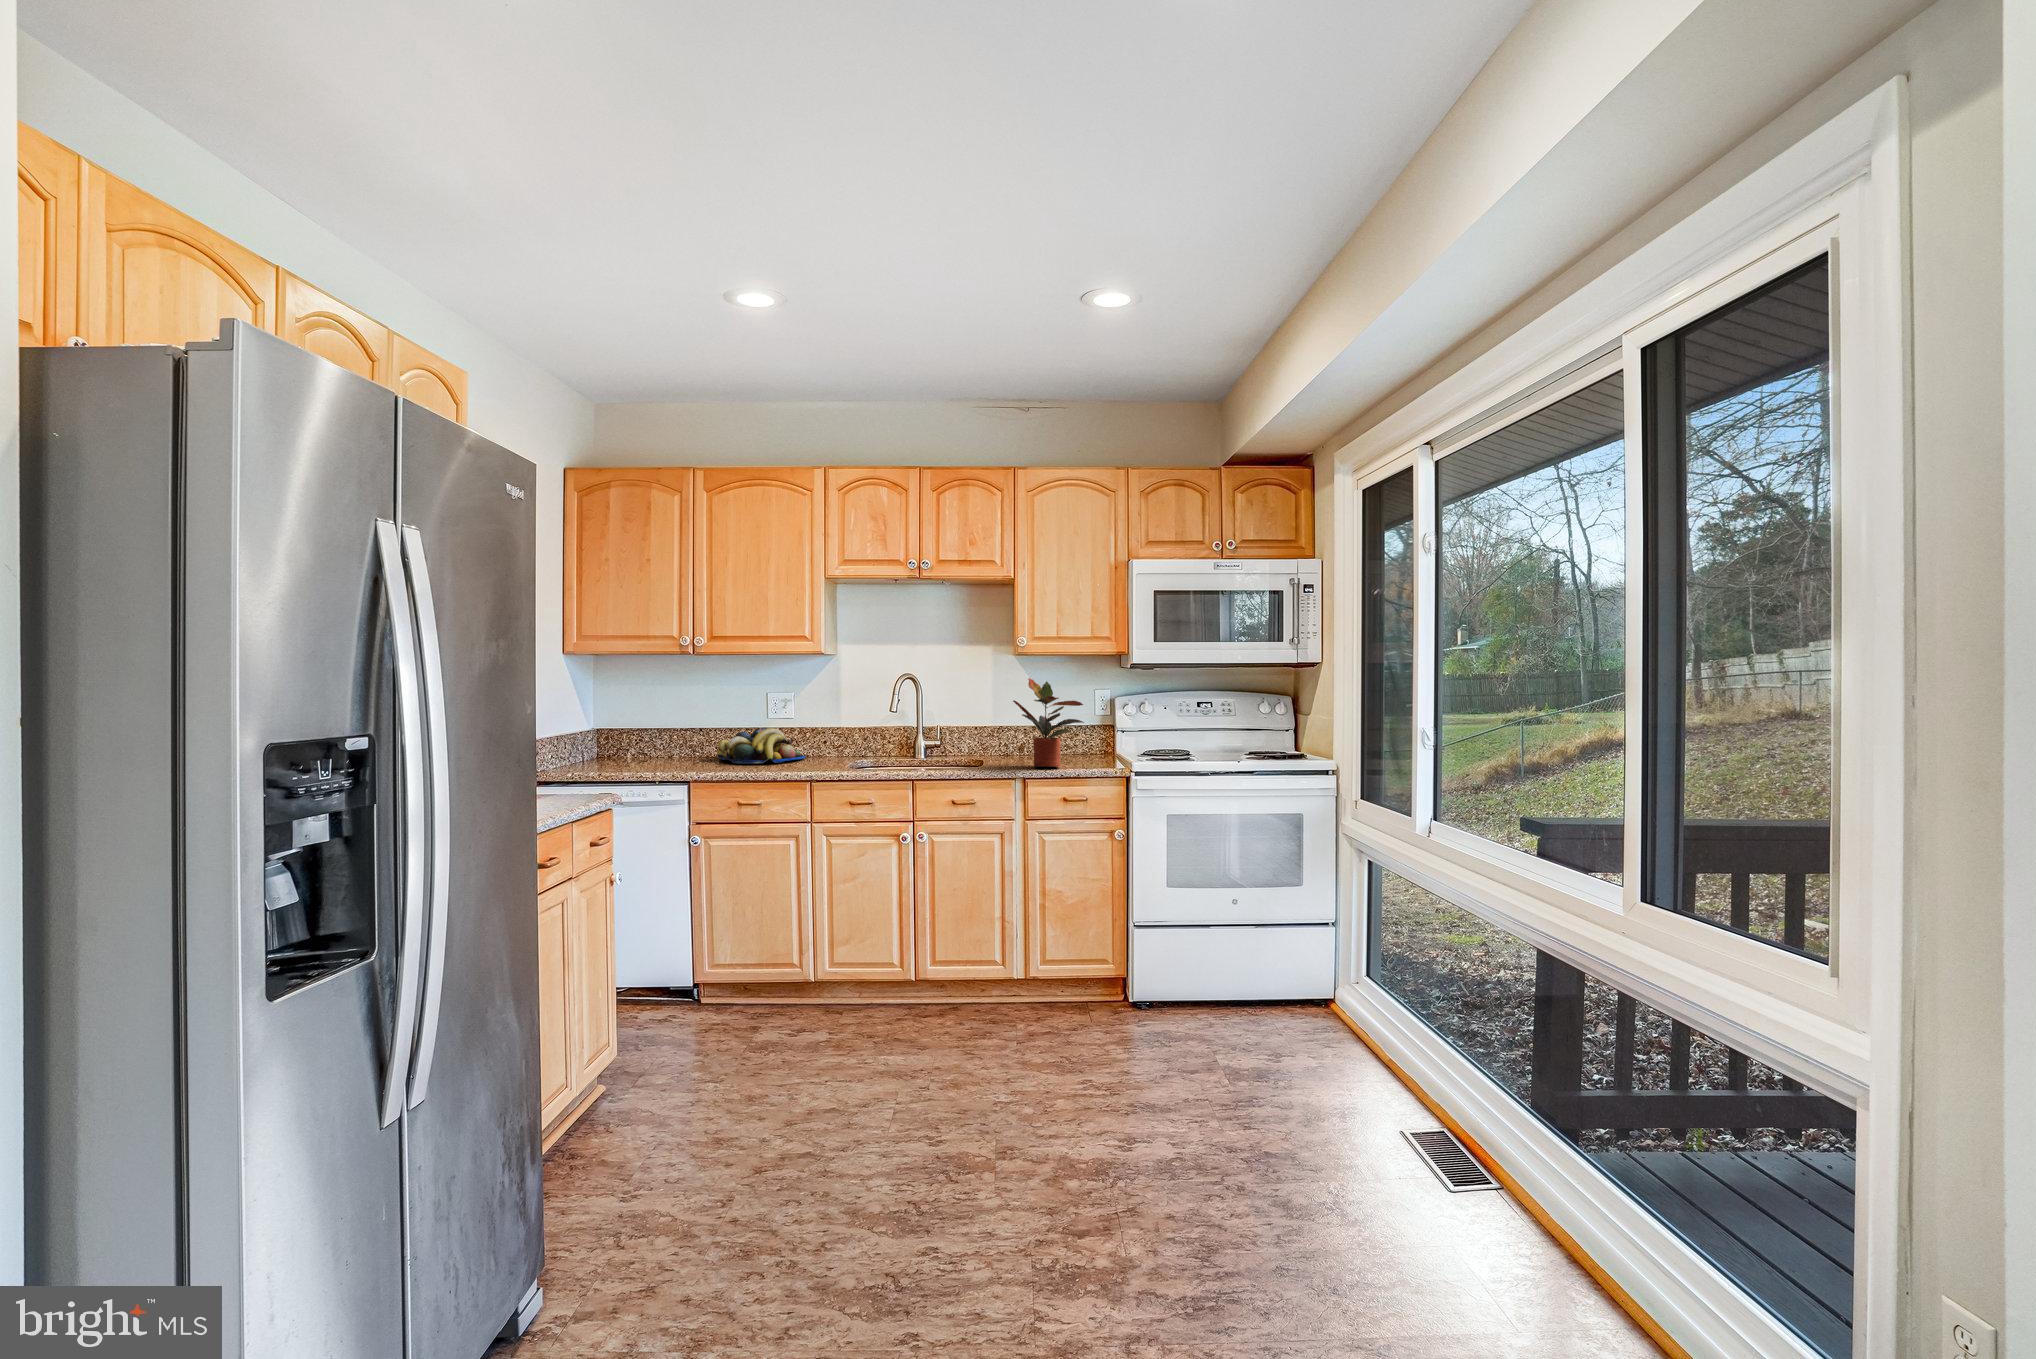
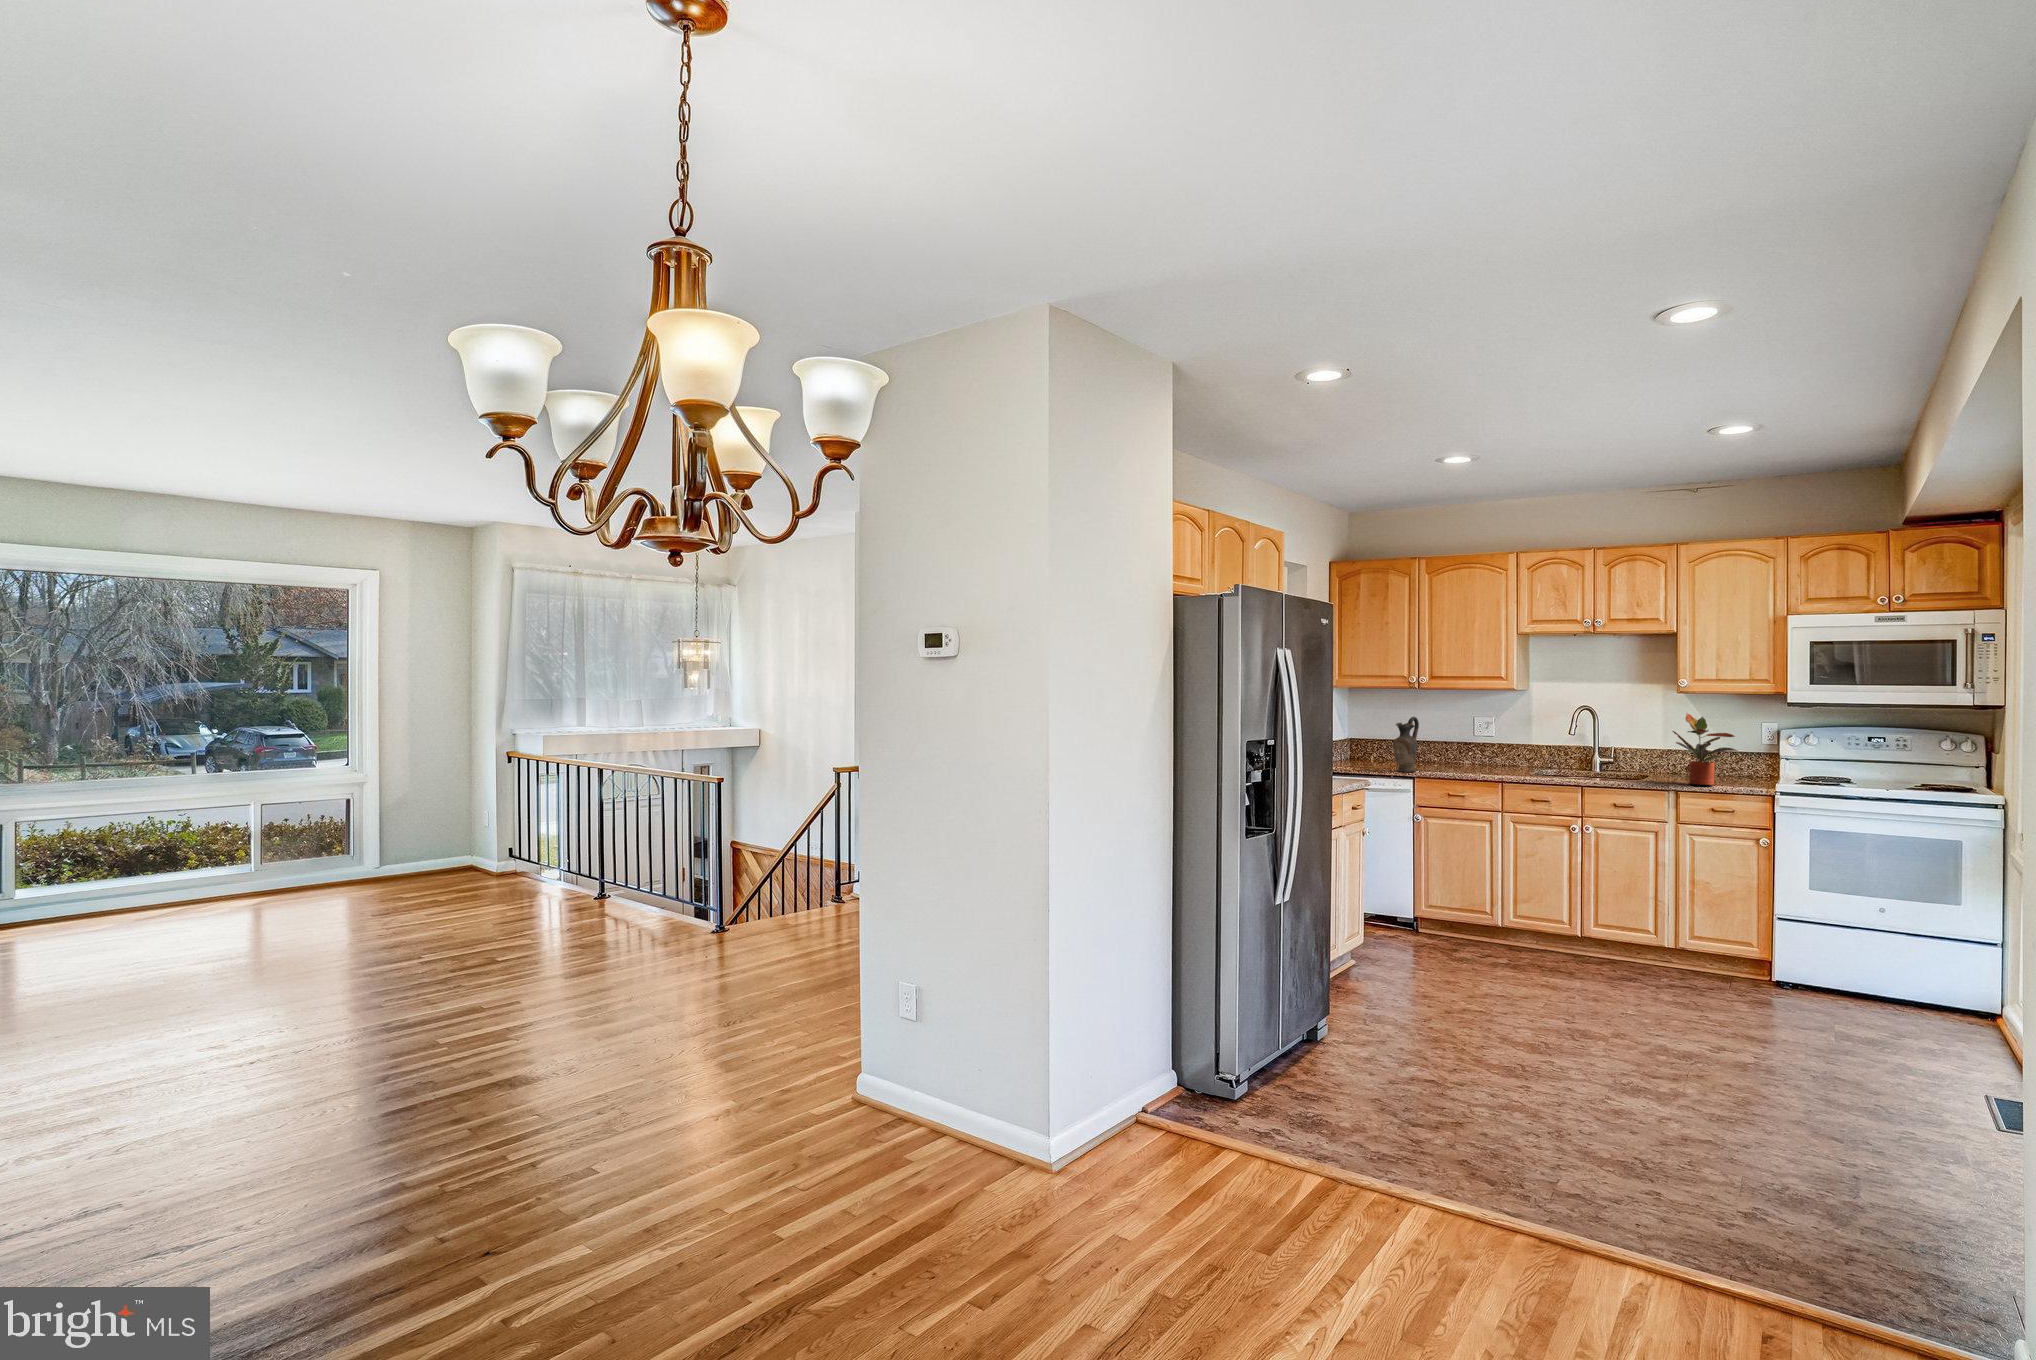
ceramic pitcher: none [657,691,696,773] -> present [1393,717,1419,772]
fruit bowl: present [717,728,805,763] -> none [1433,744,1500,769]

